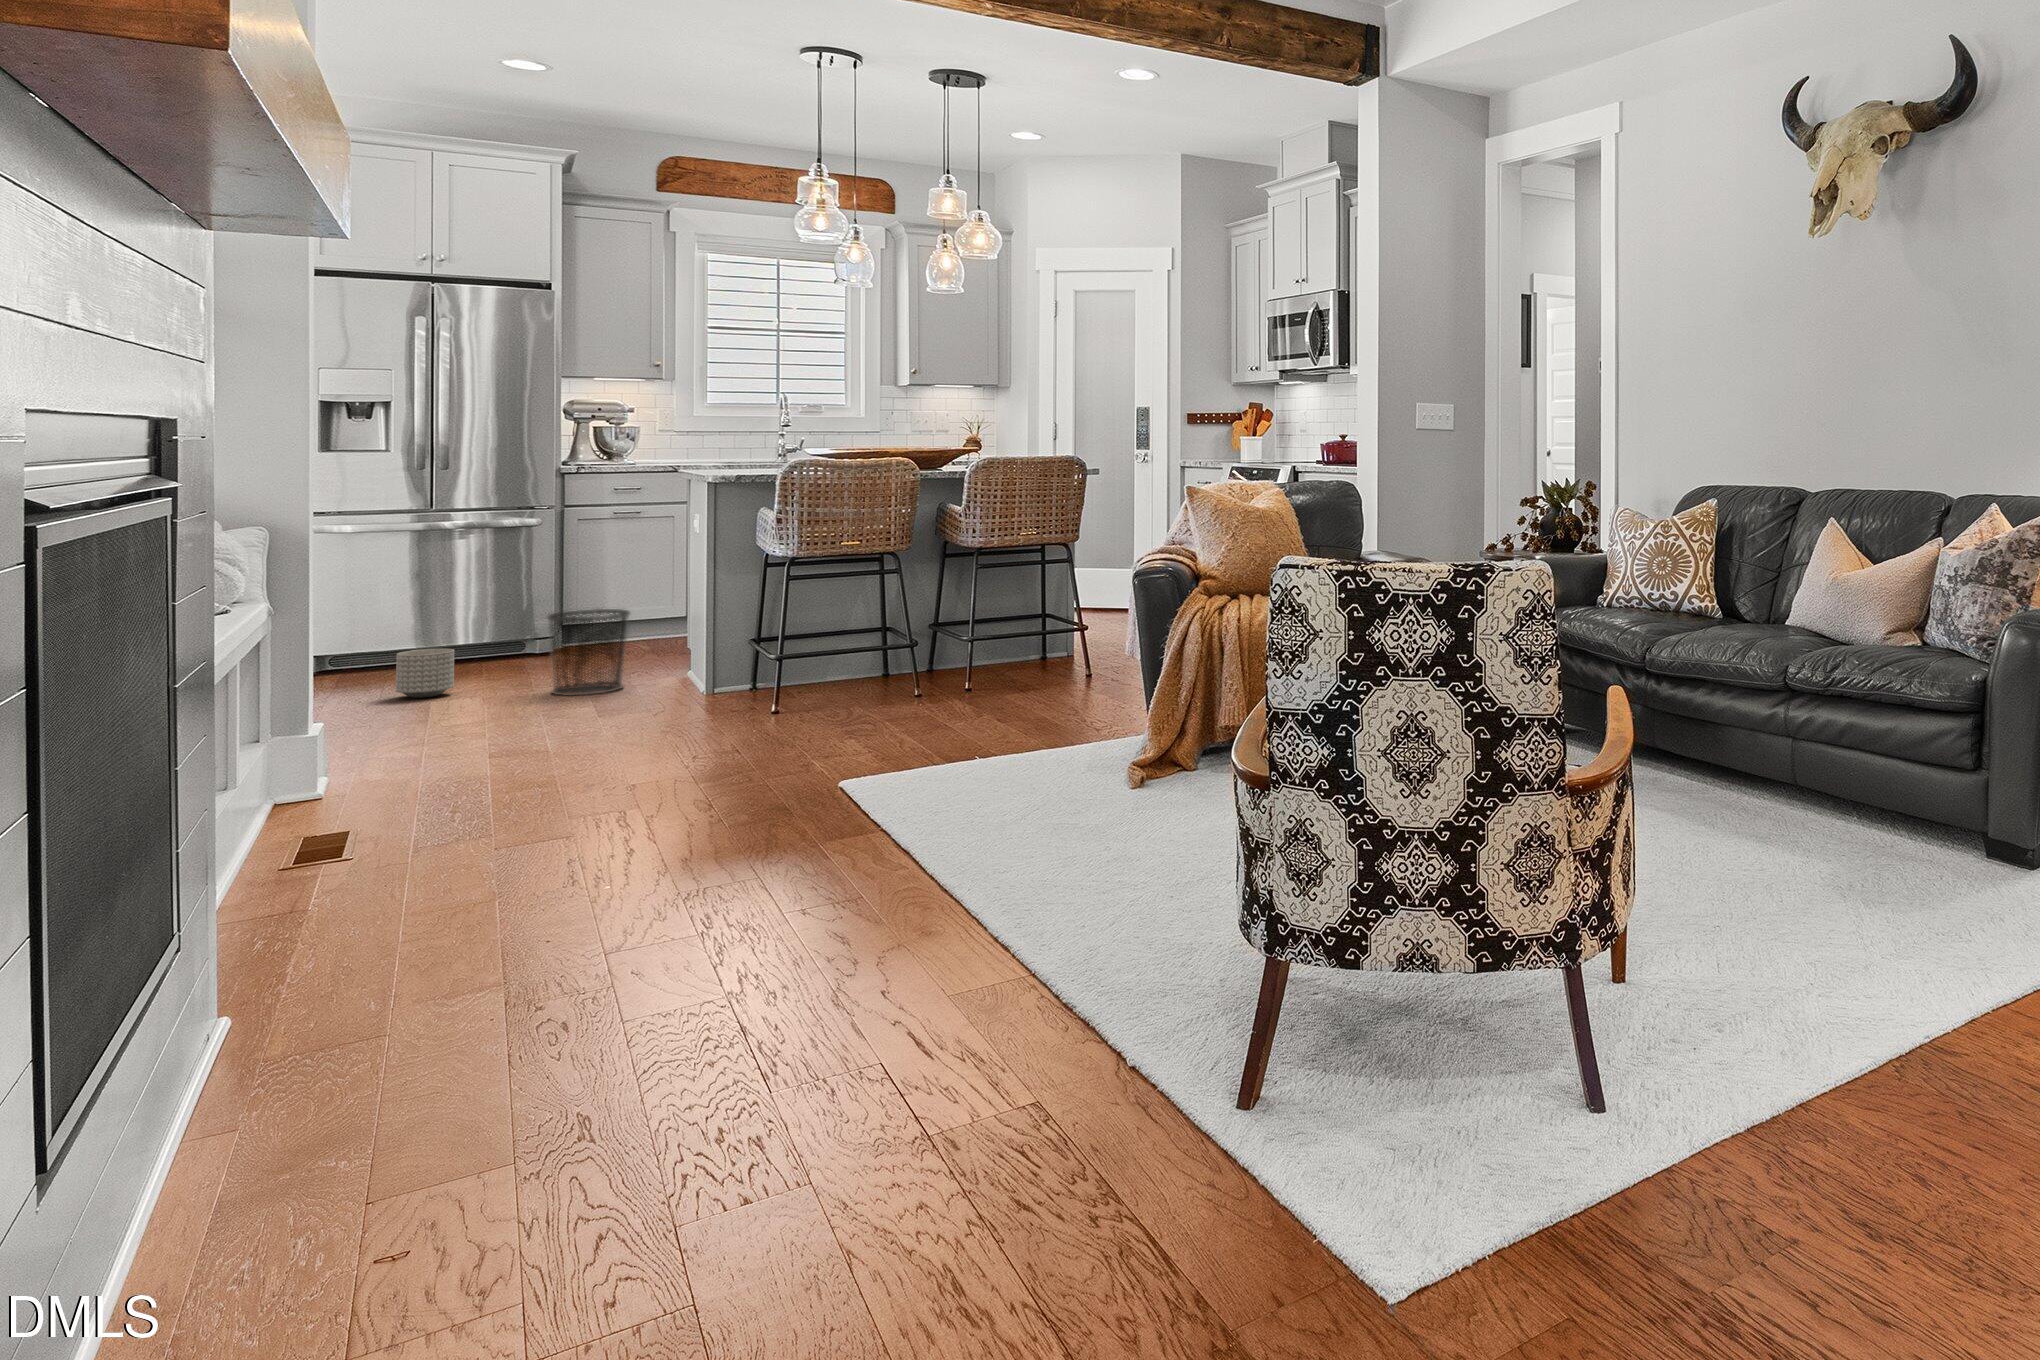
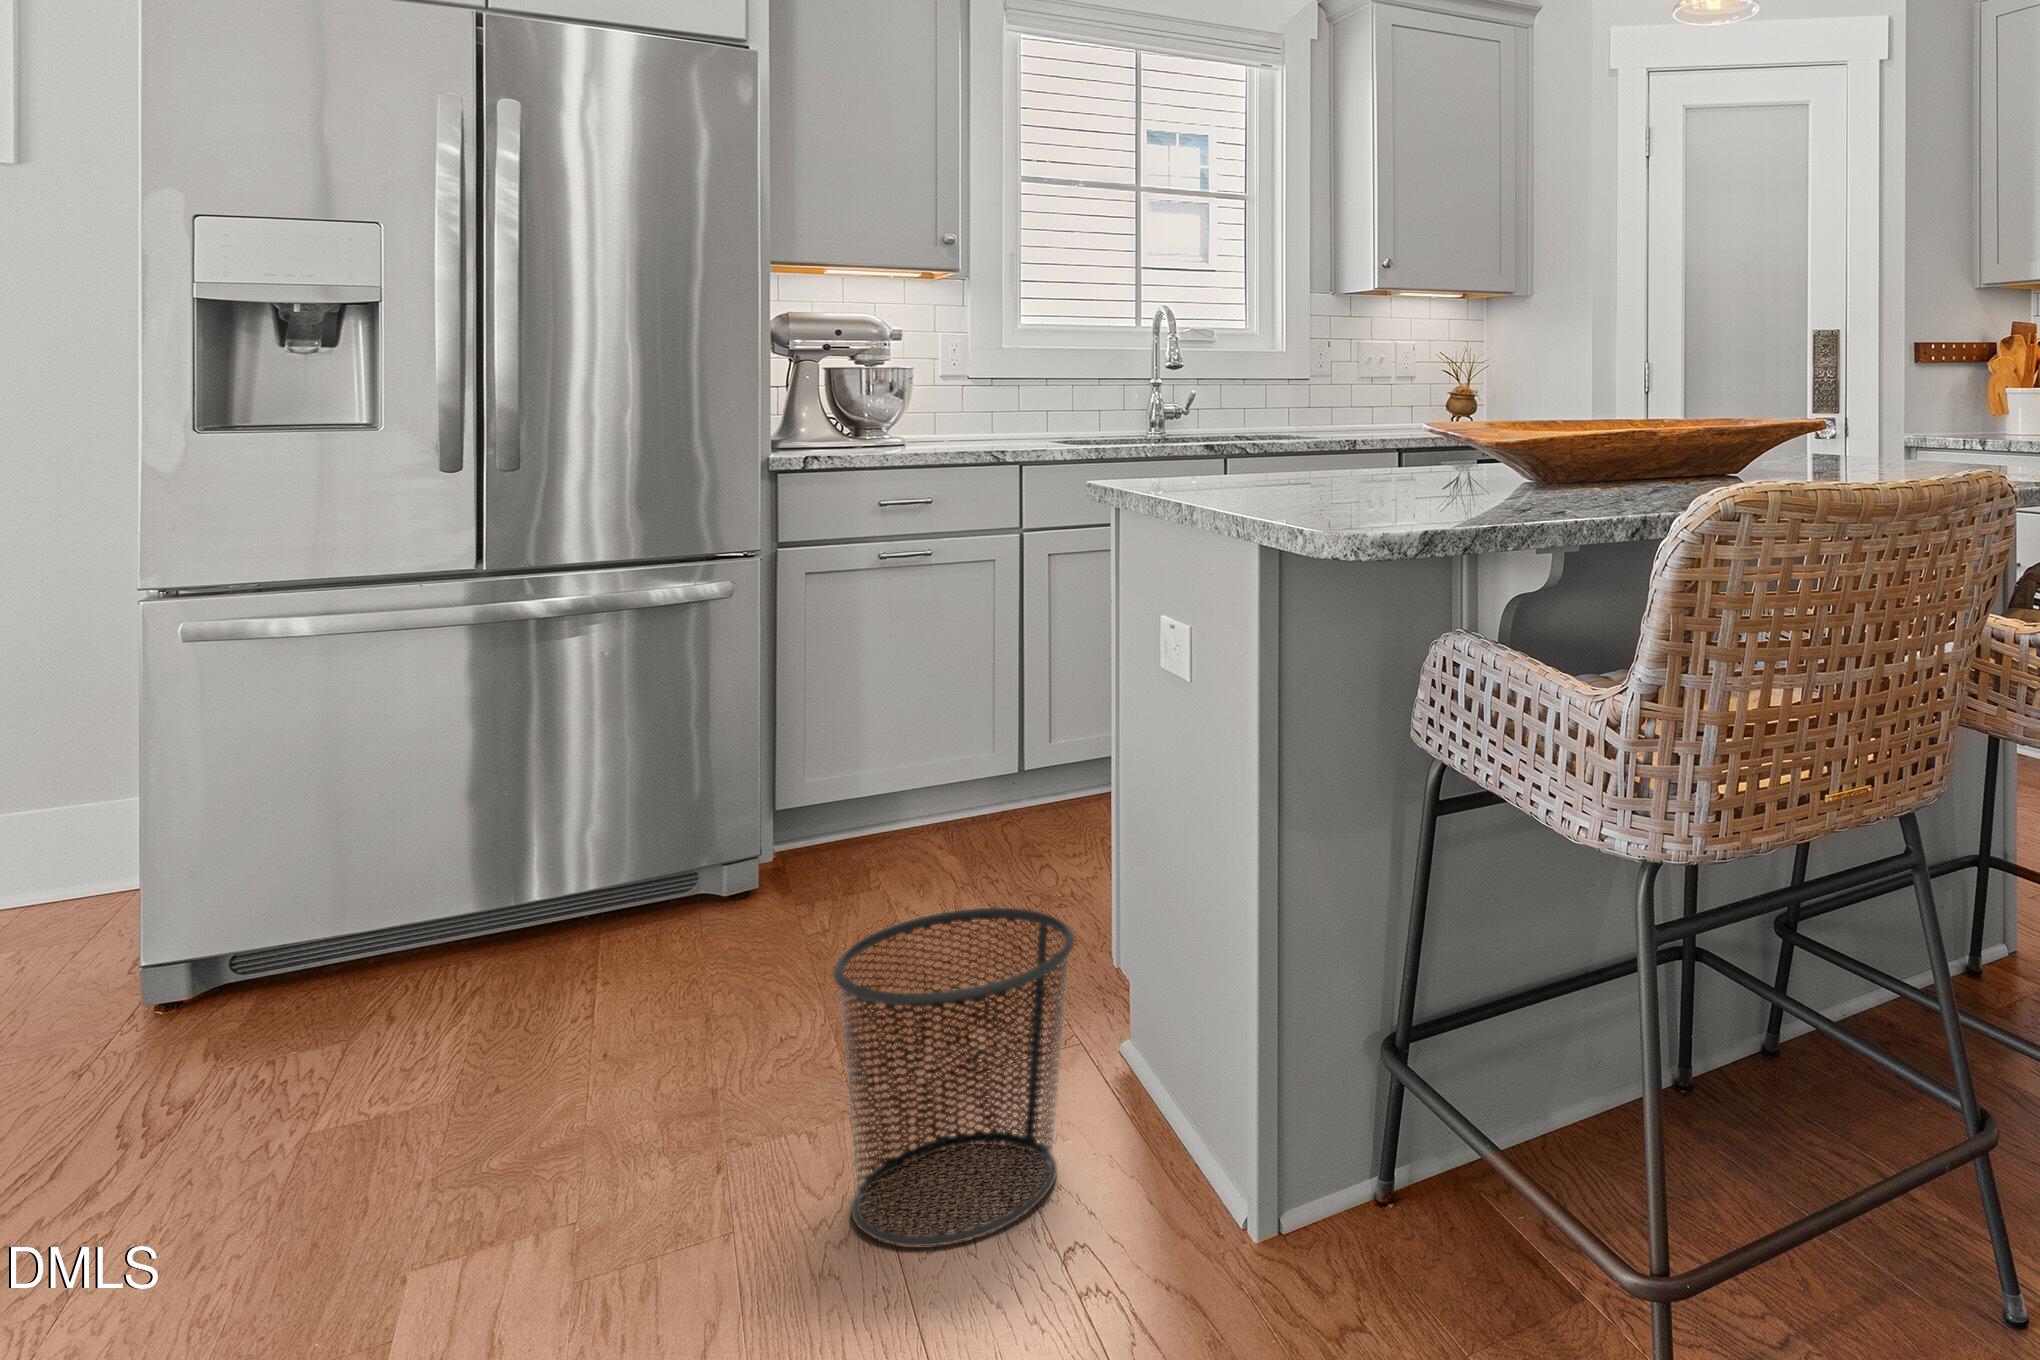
planter: present [396,649,454,698] -> none [359,1065,548,1270]

